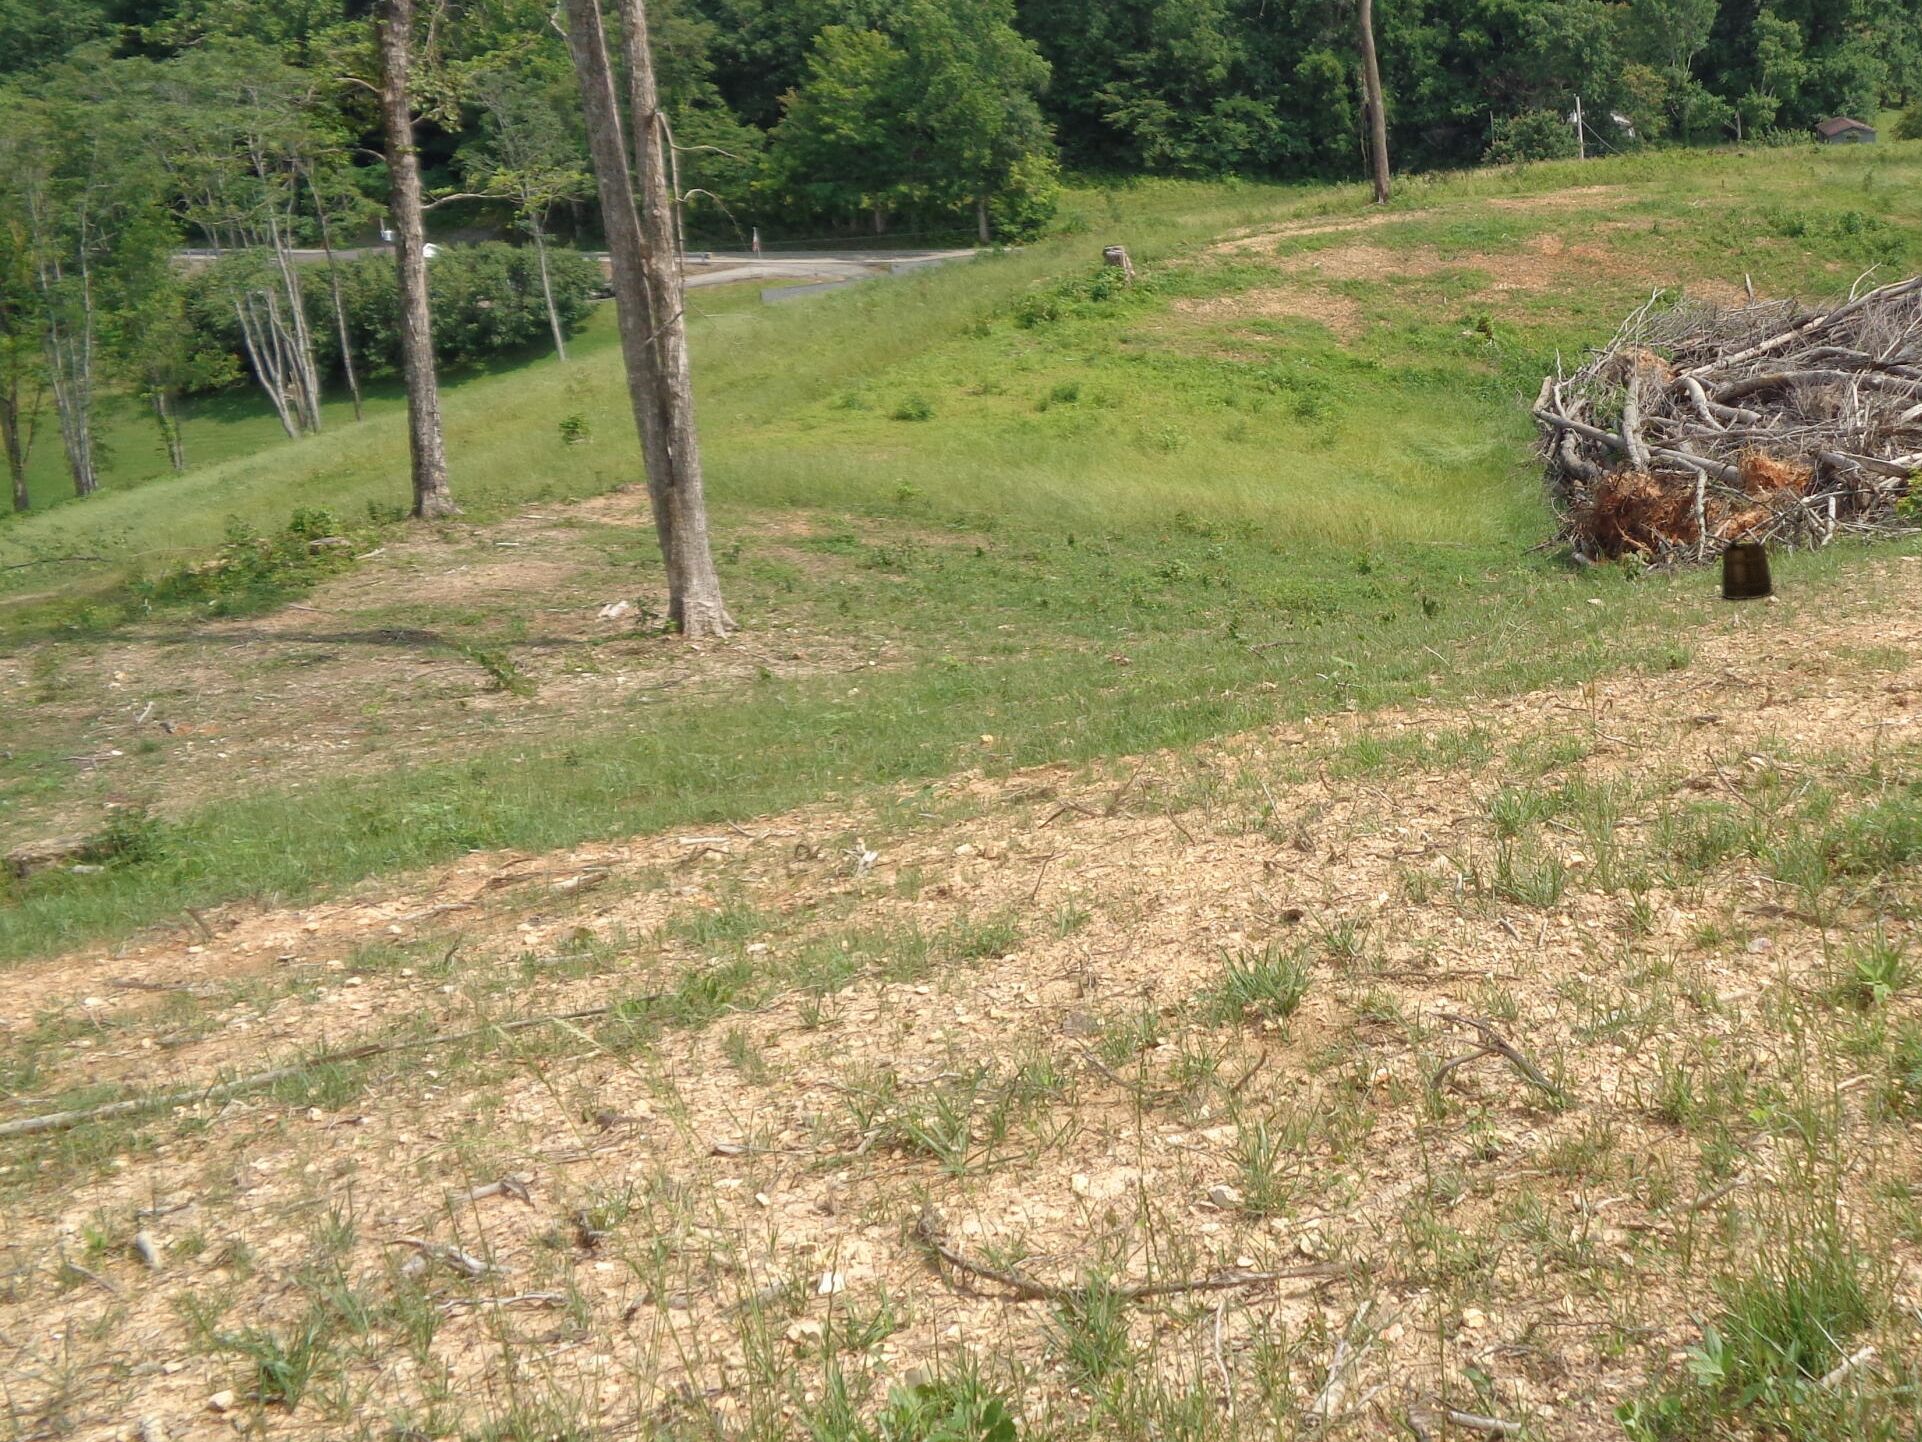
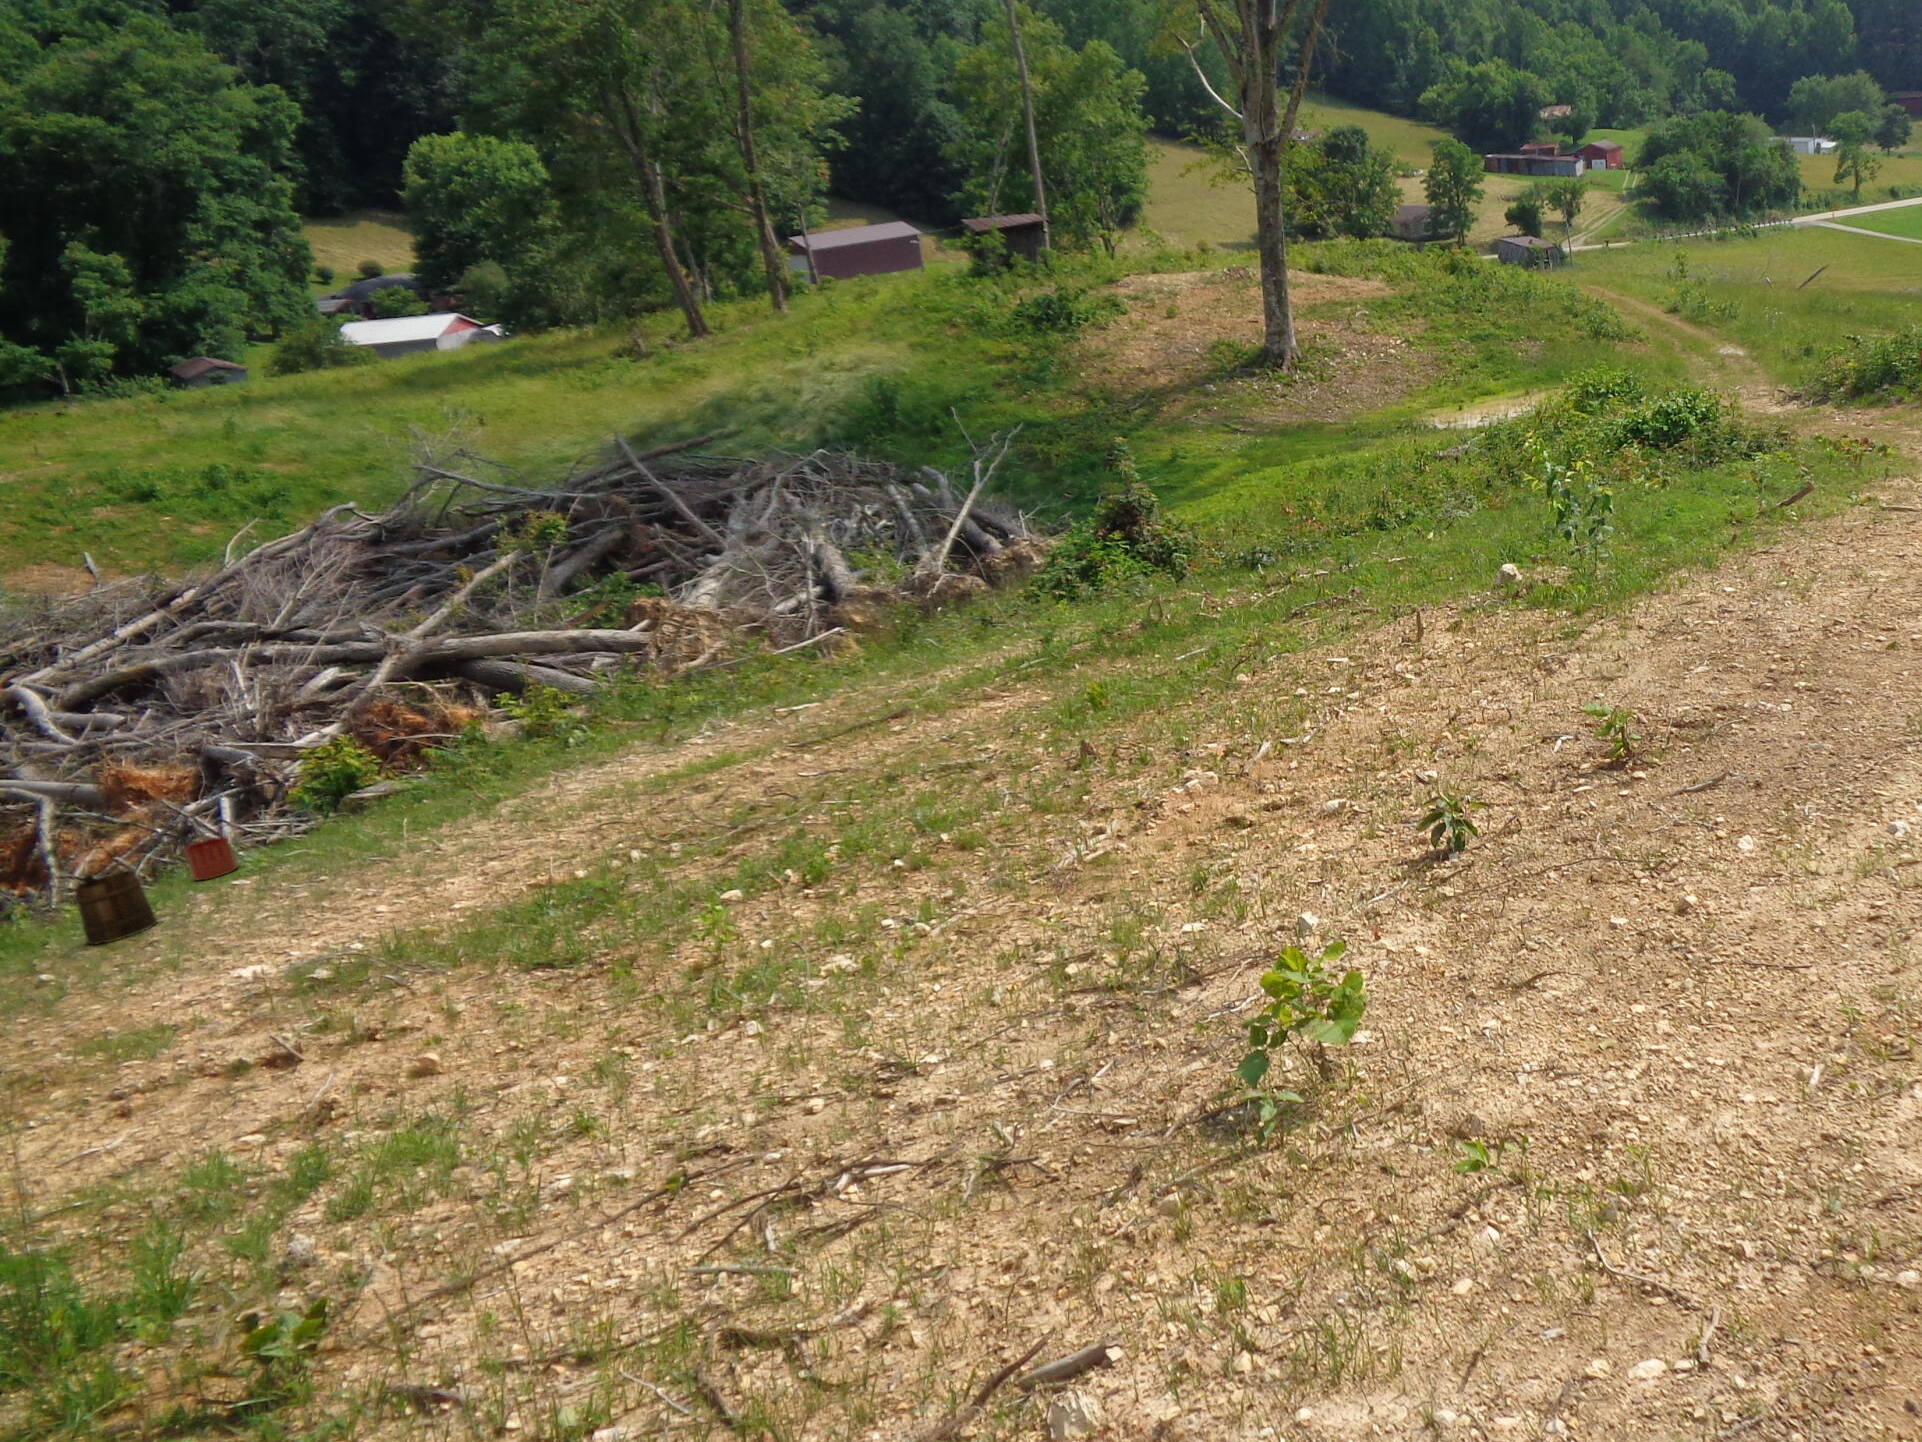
planter: none [1799,531,1834,565] -> present [185,836,237,880]

